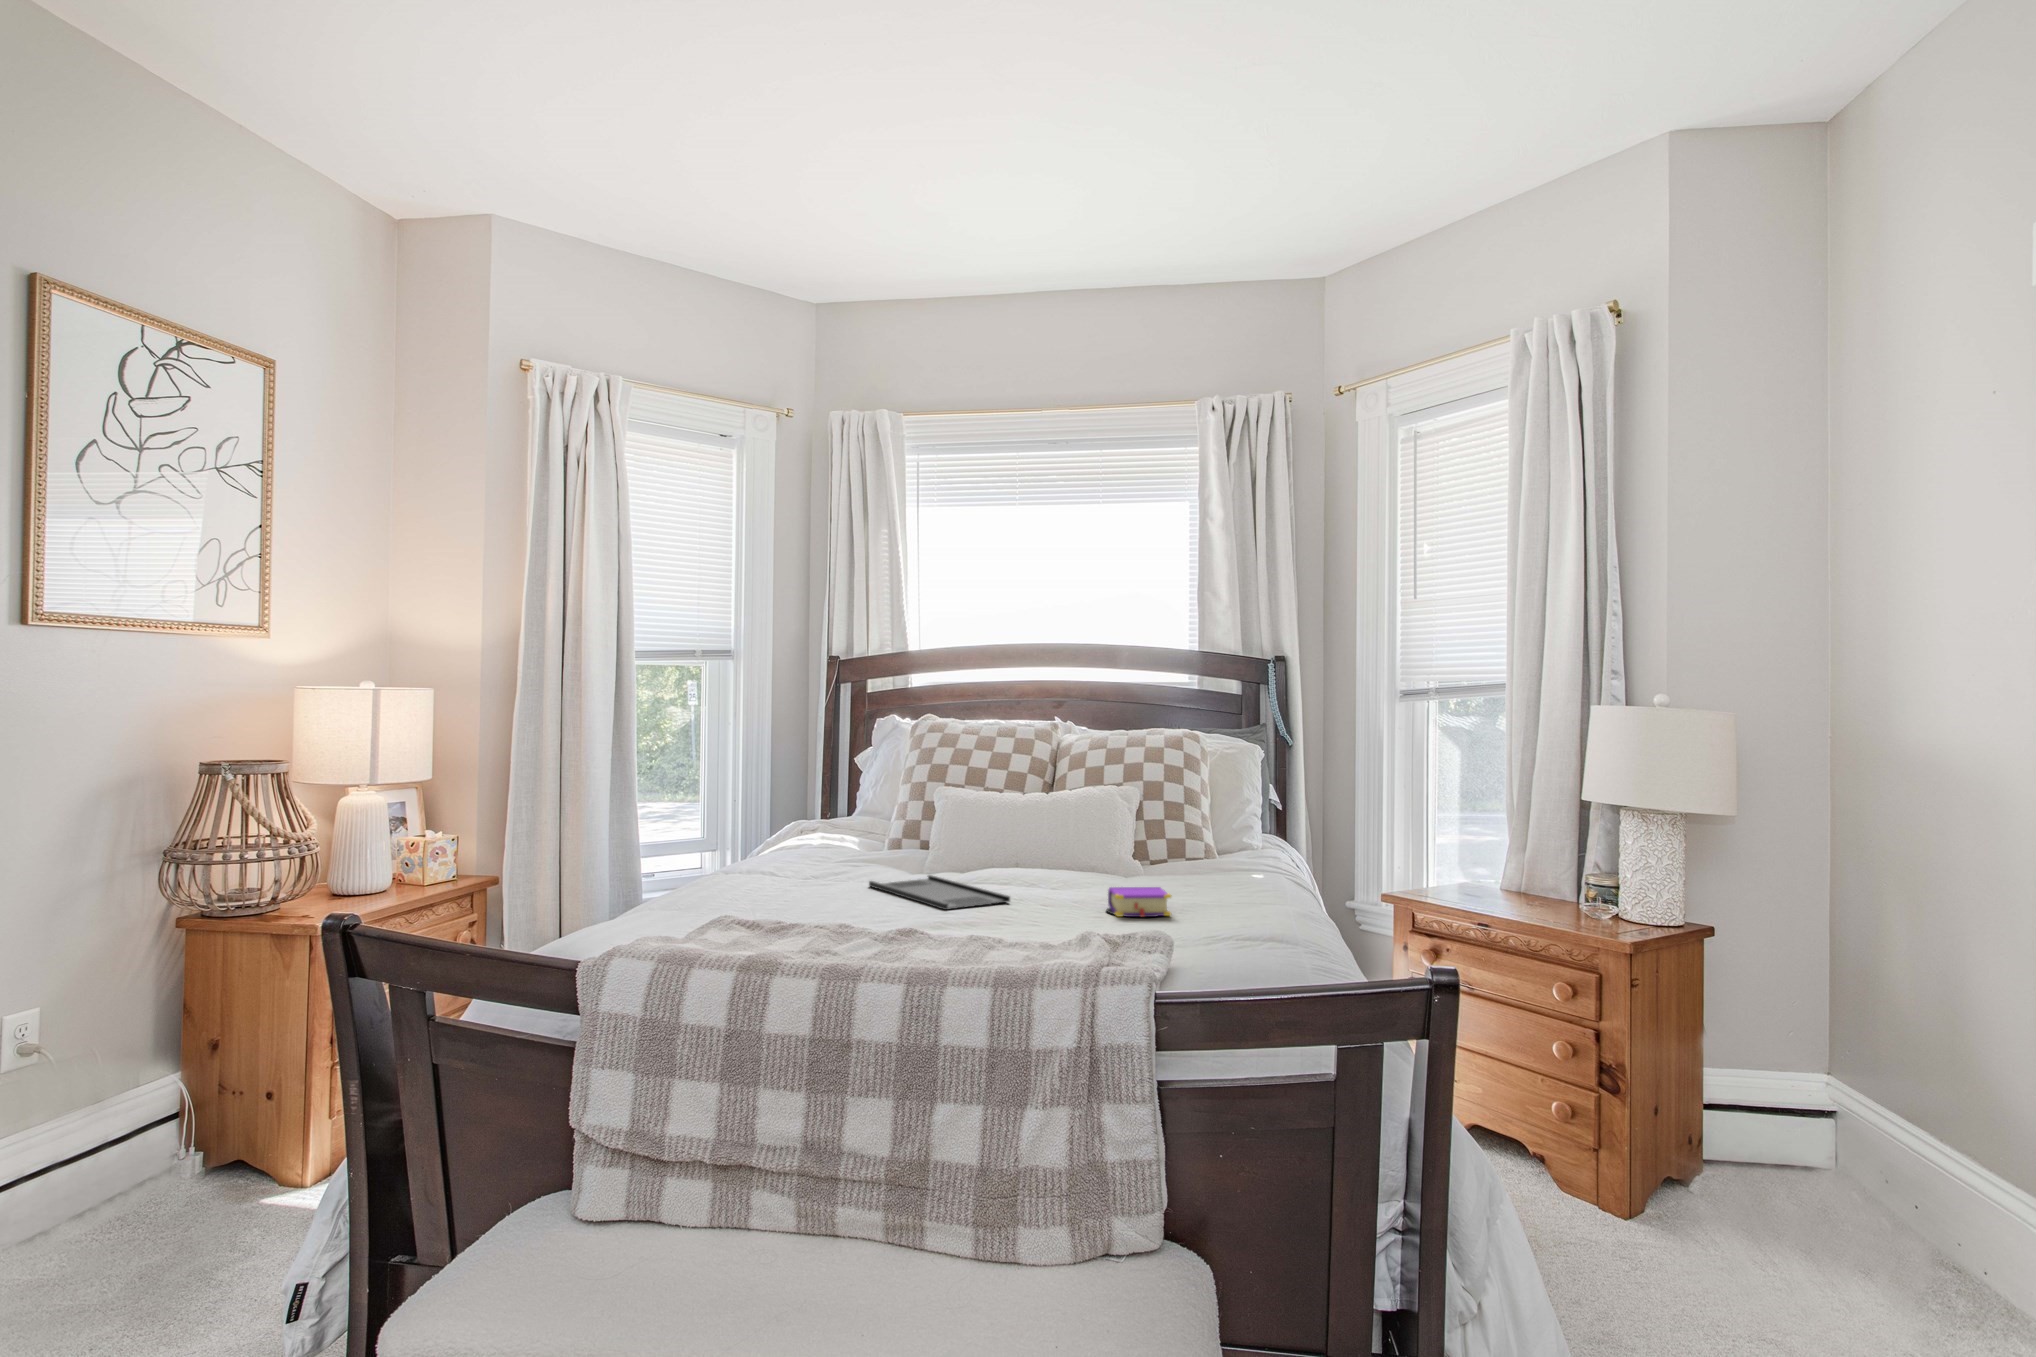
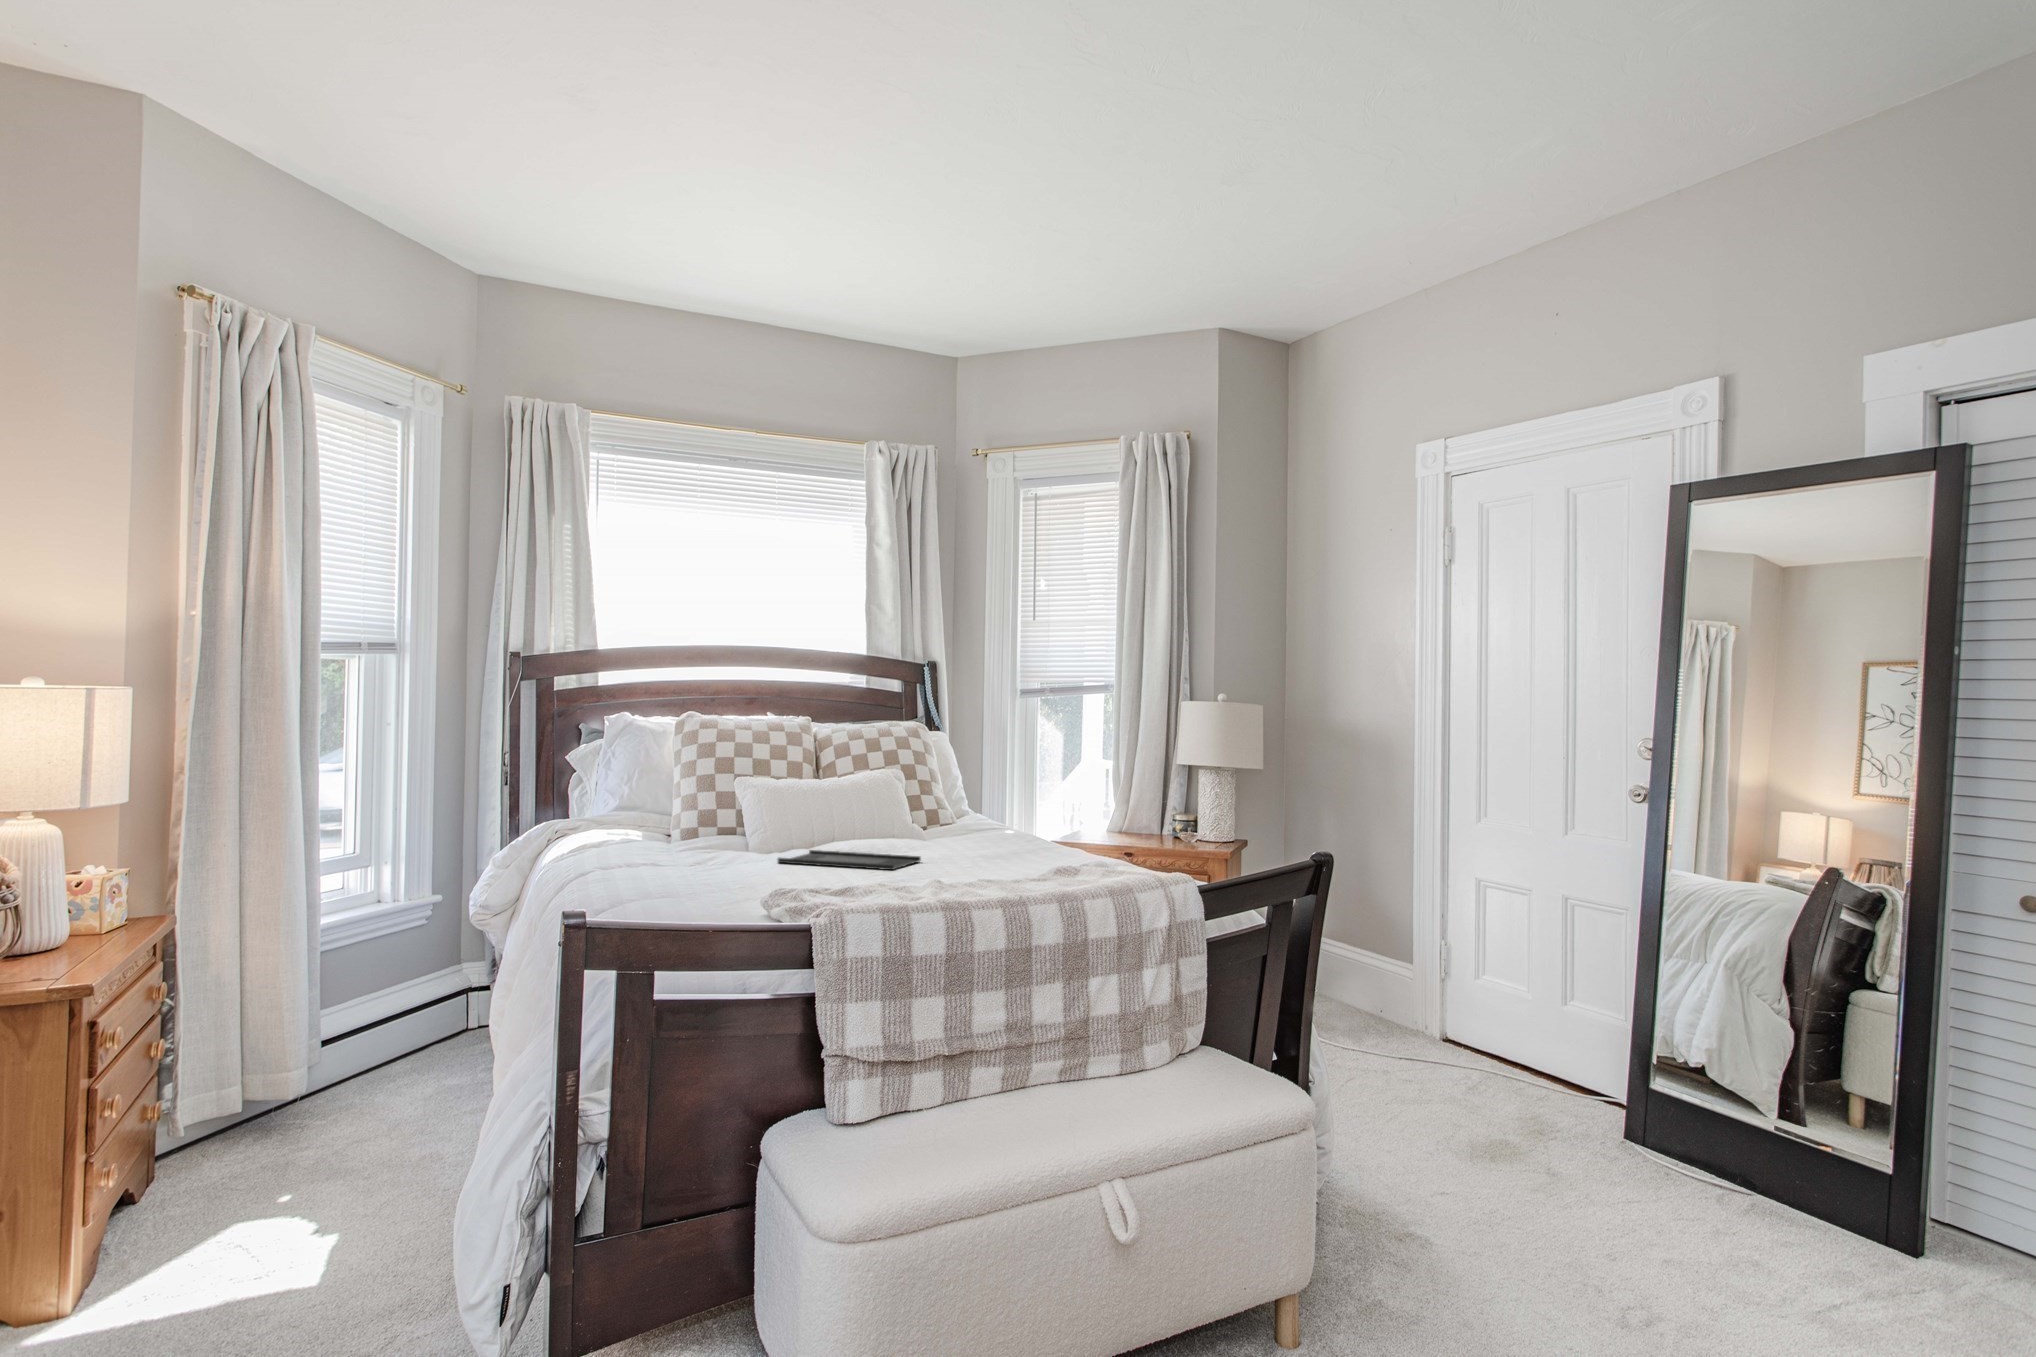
book: present [1106,887,1172,917] -> none [974,839,1068,865]

